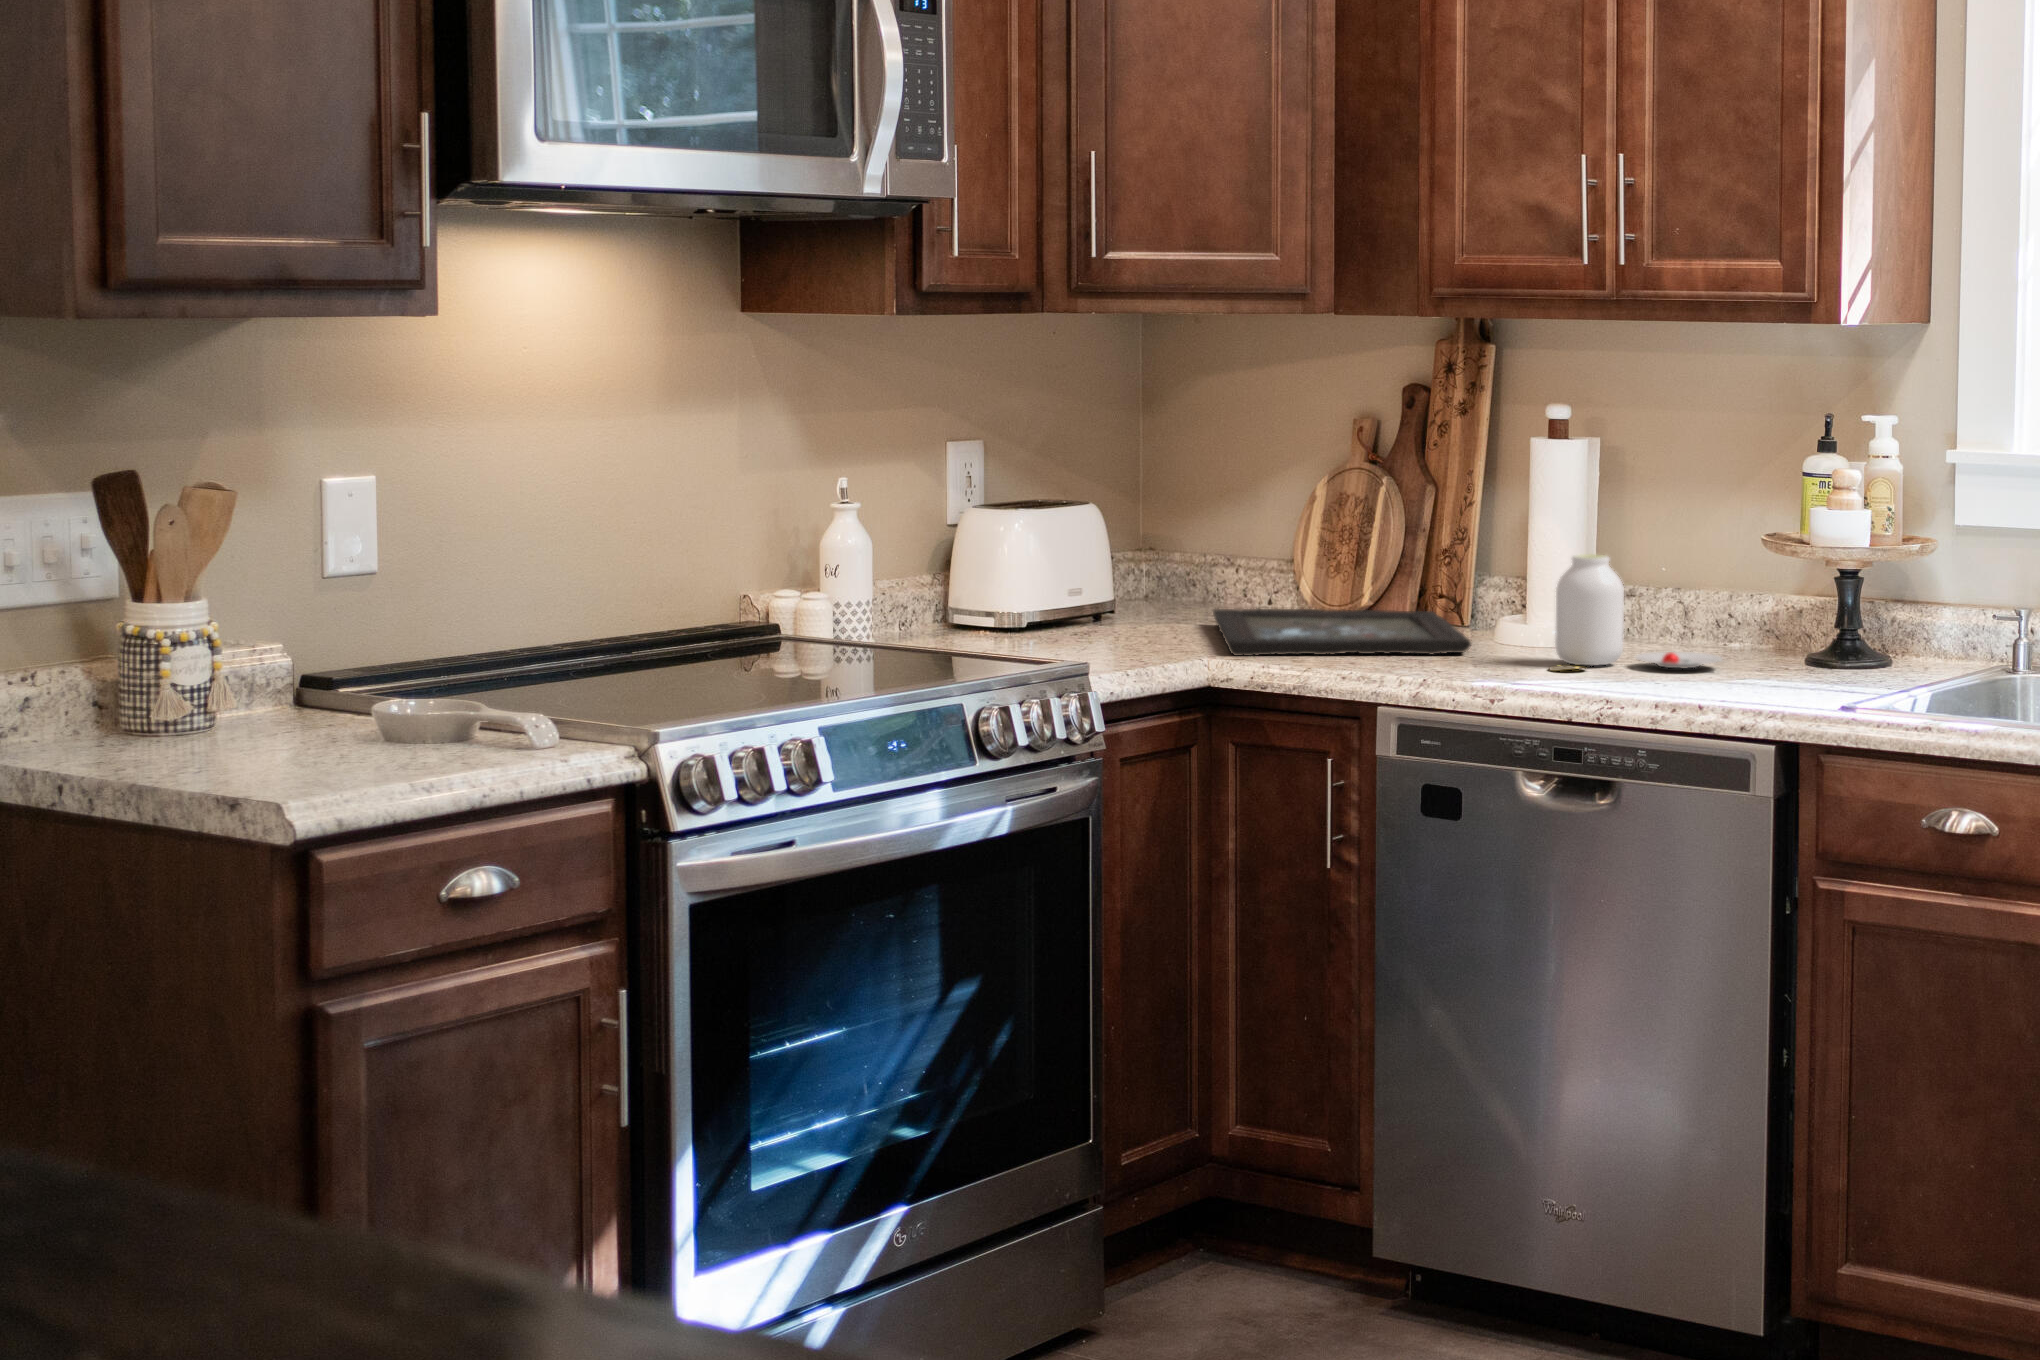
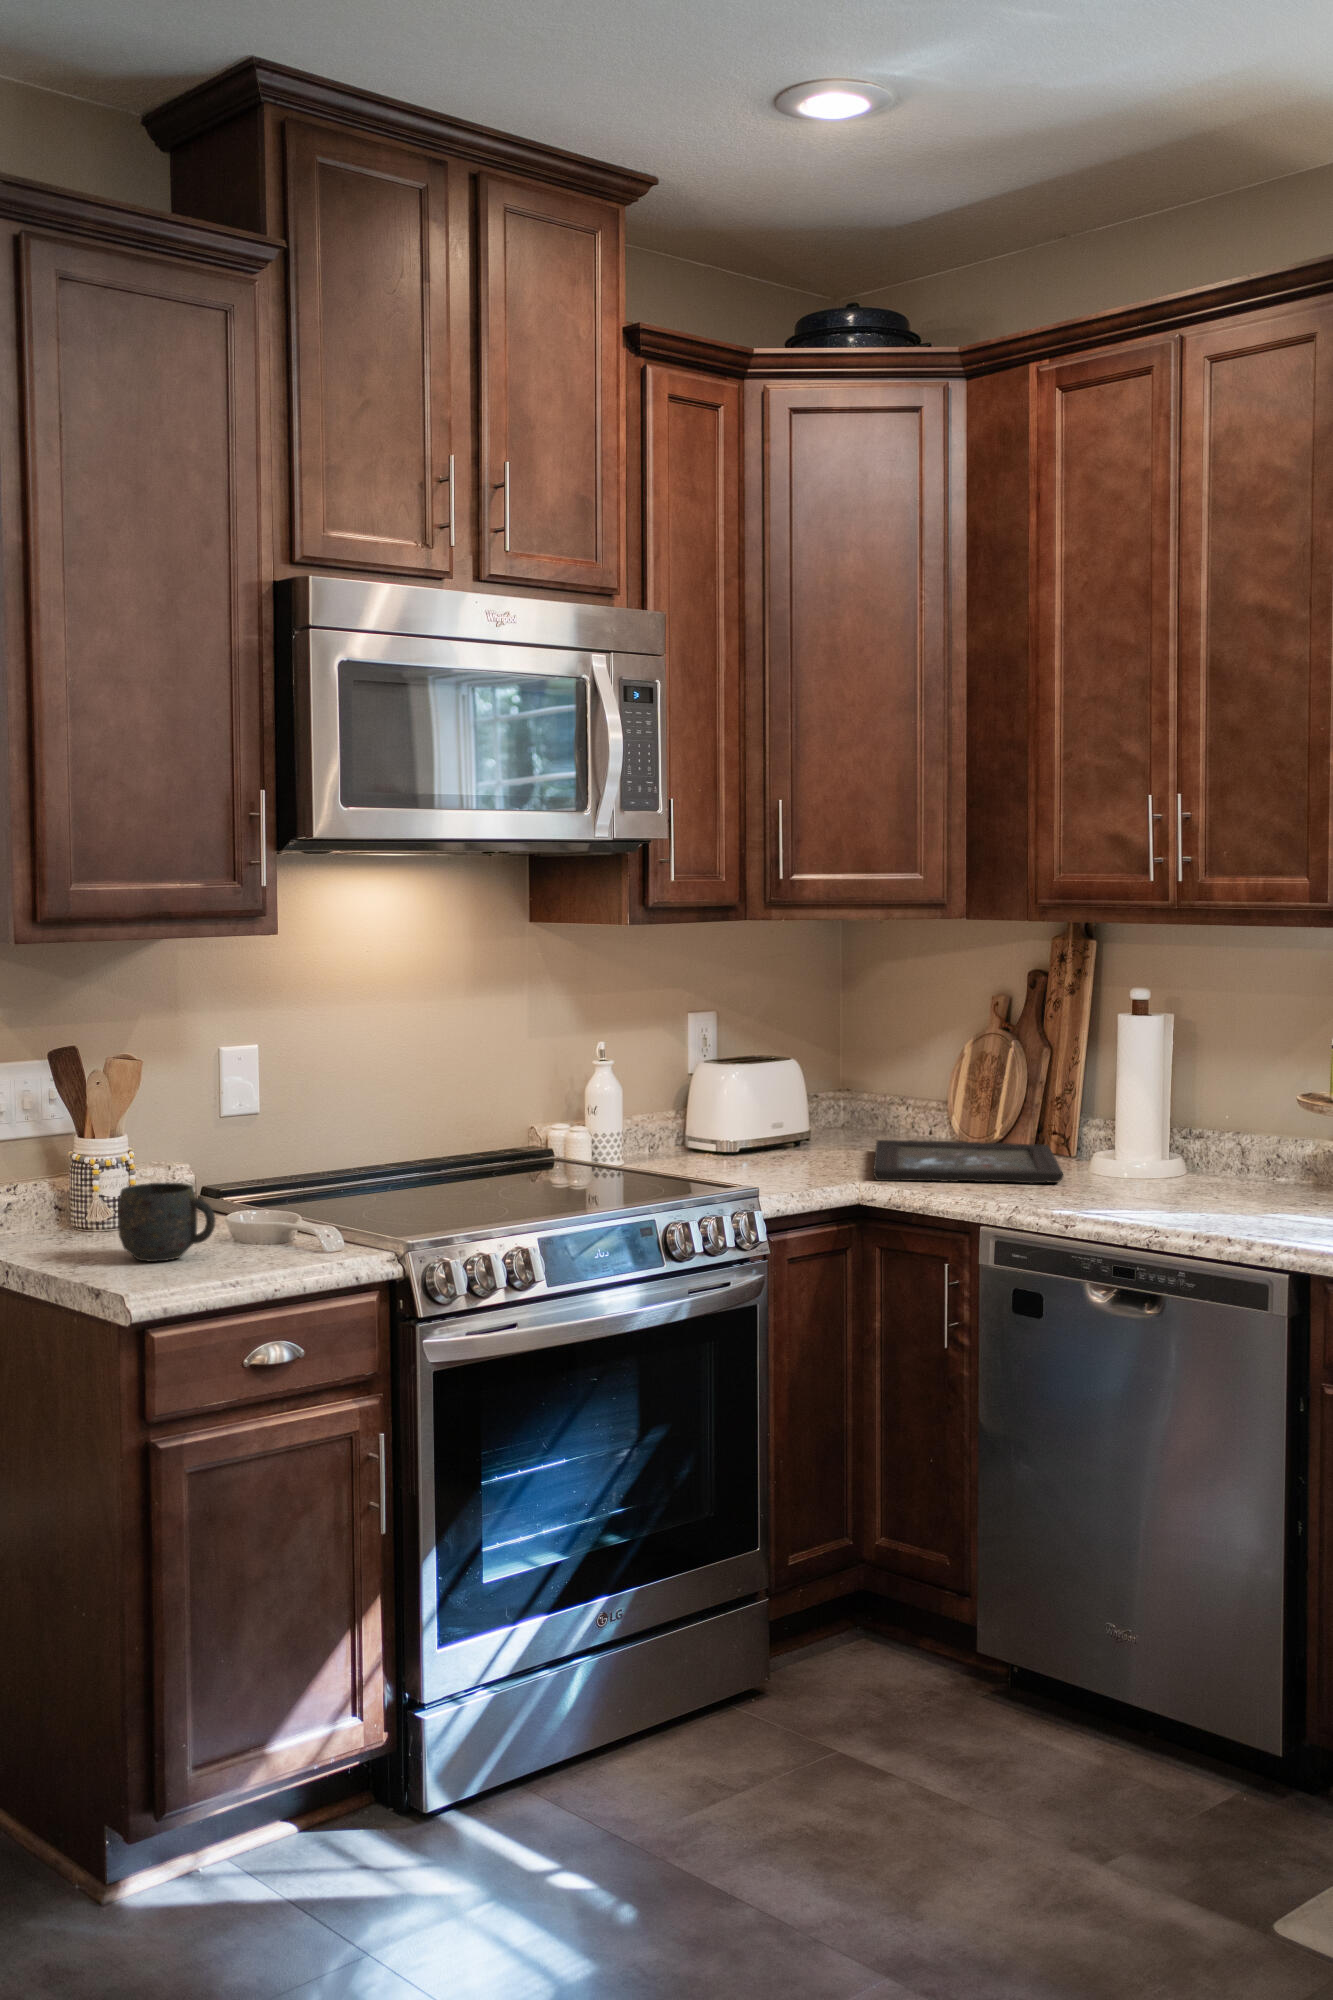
jar: present [1550,554,1722,671] -> none [1120,1108,1269,1202]
mug: none [238,656,386,765] -> present [118,1183,215,1262]

